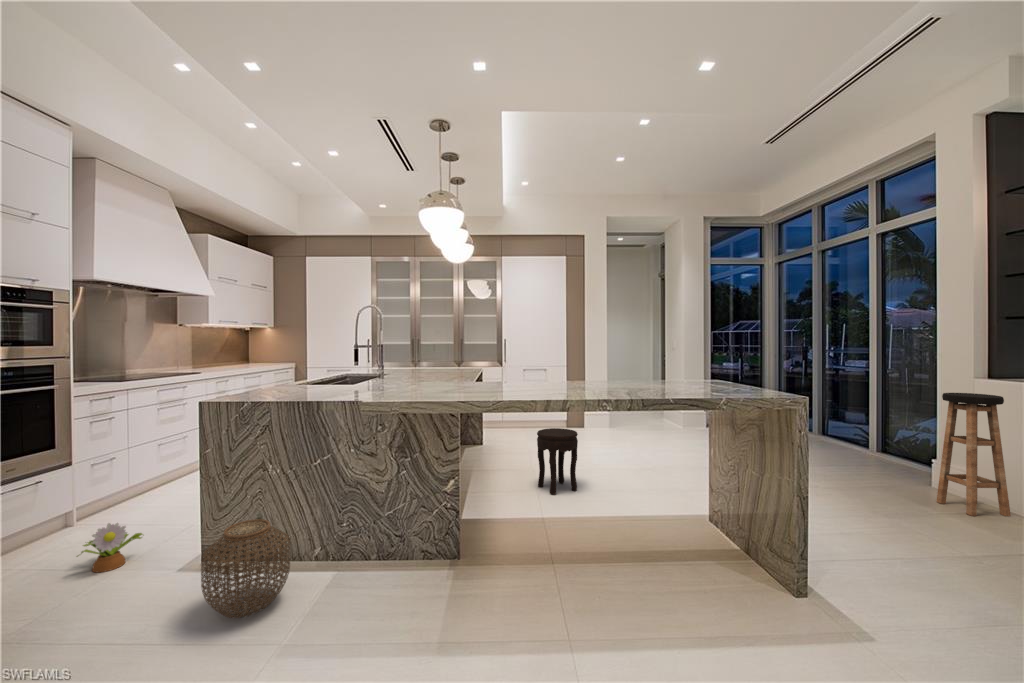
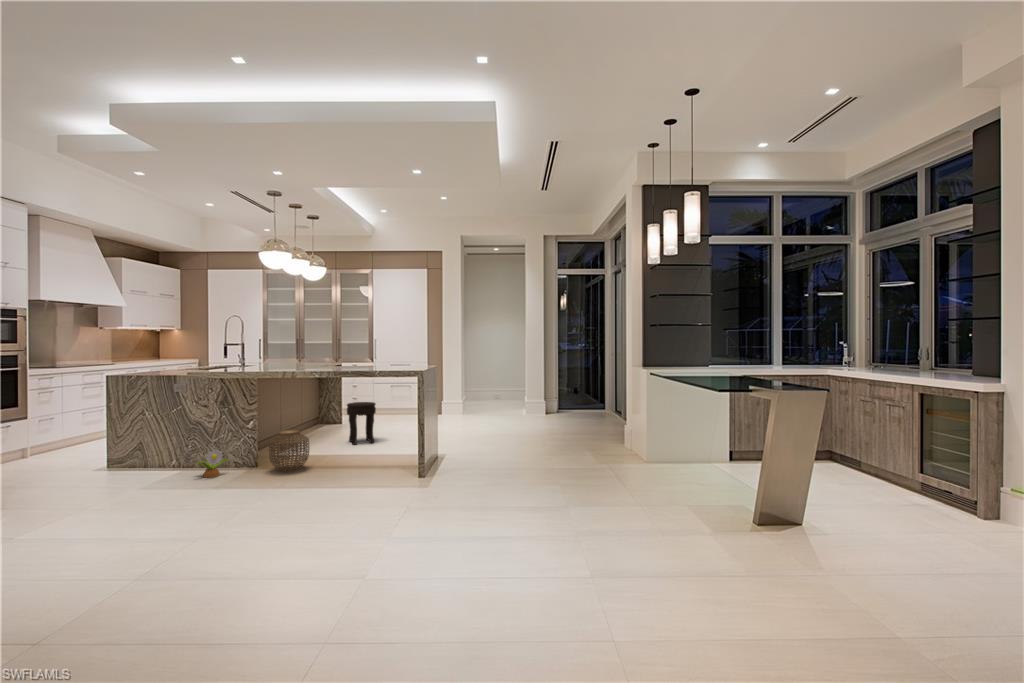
bar stool: present [936,393,1011,516] -> none [602,375,630,452]
woven basket: present [201,519,290,618] -> present [269,430,309,472]
decorative plant: present [77,523,143,572] -> present [197,449,228,478]

